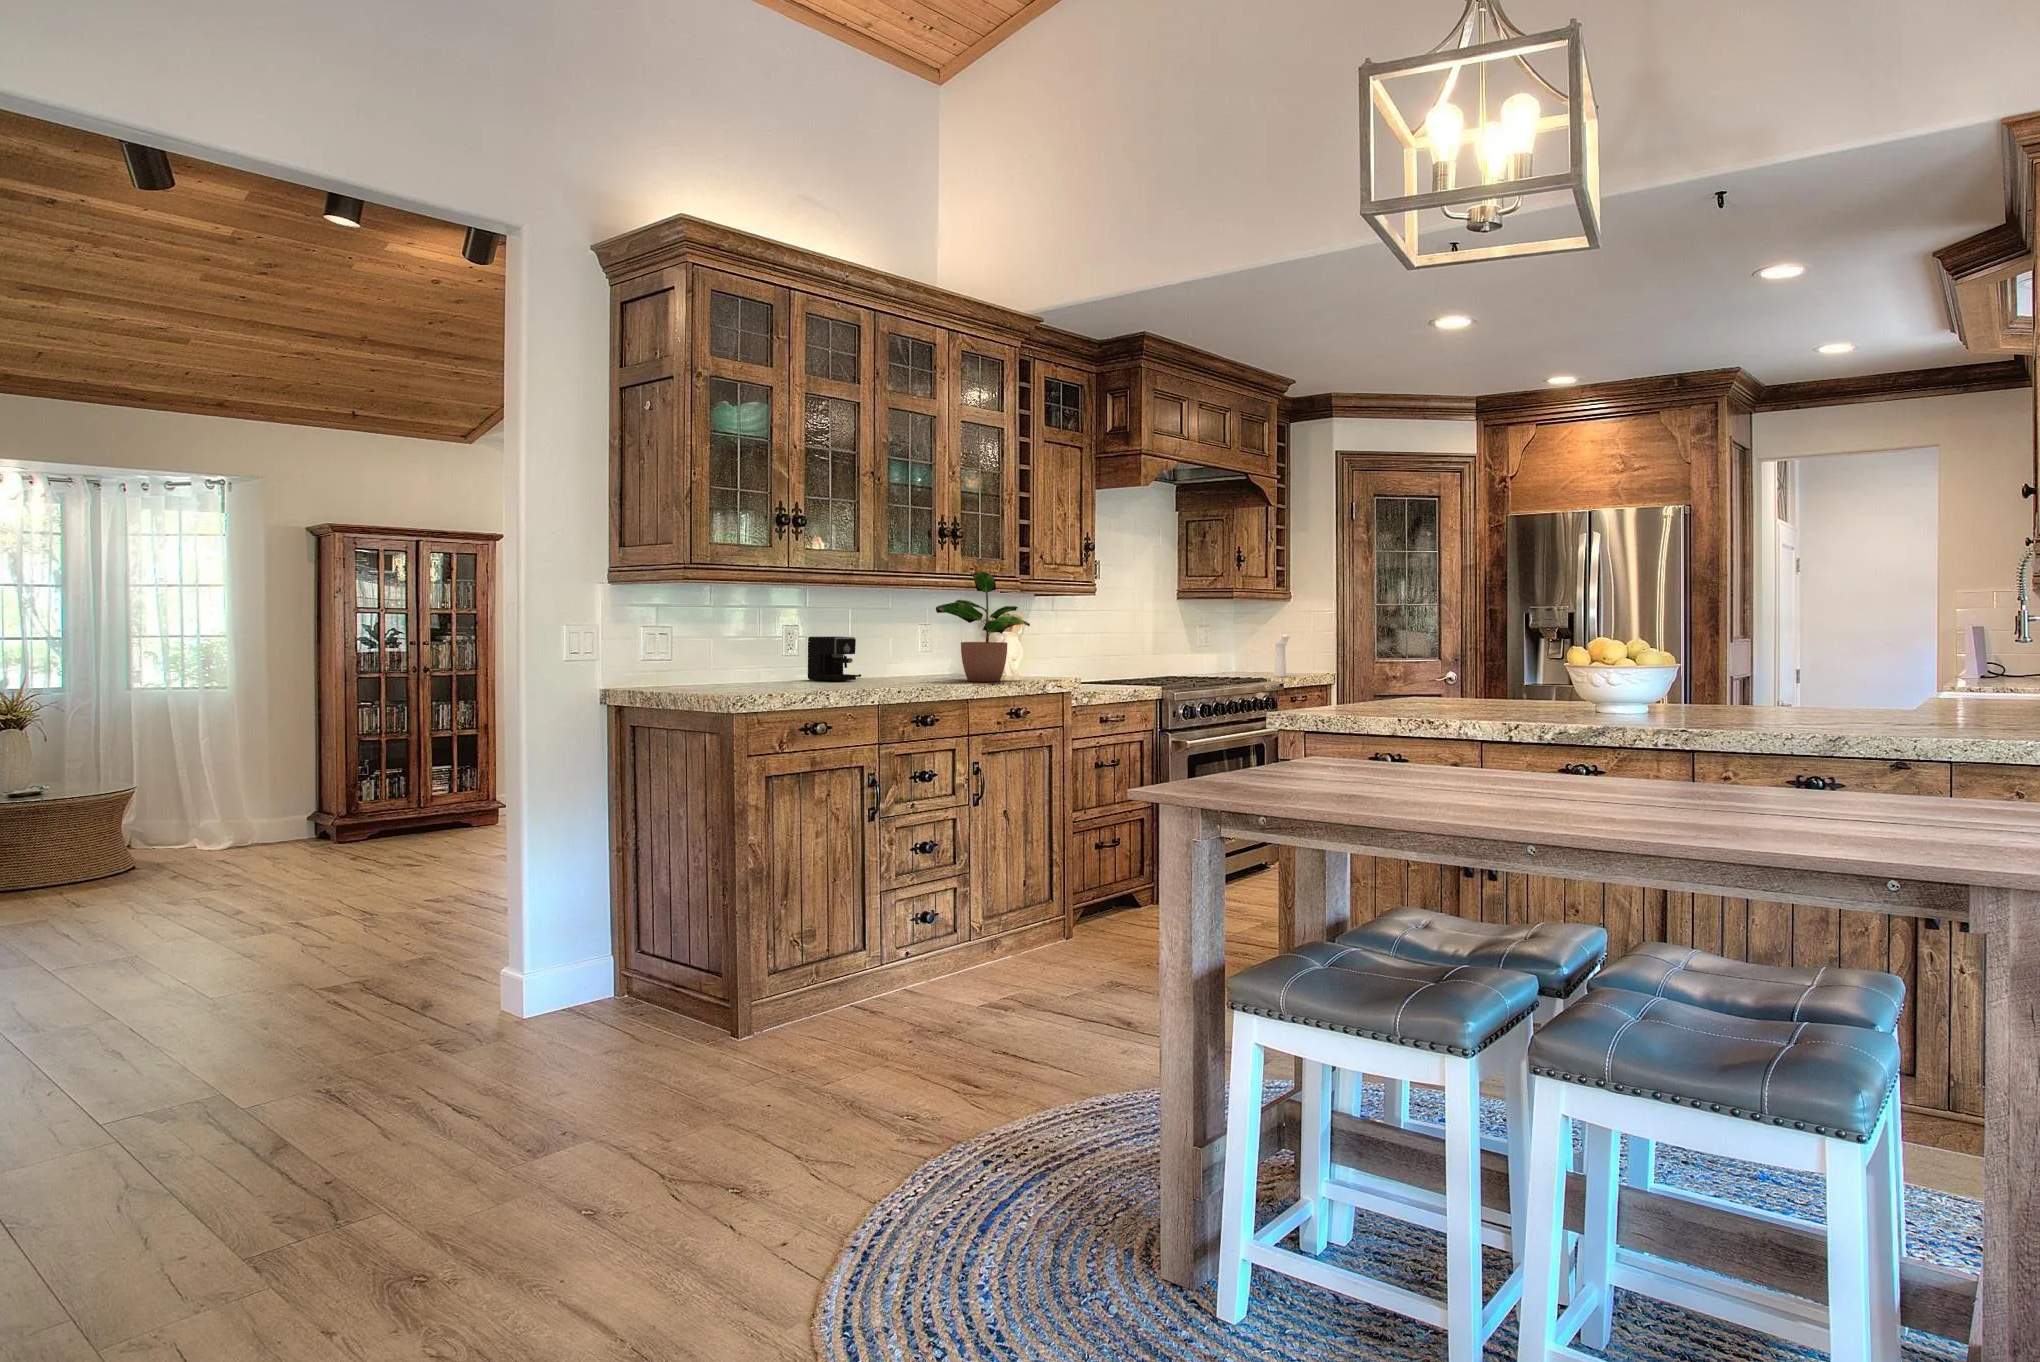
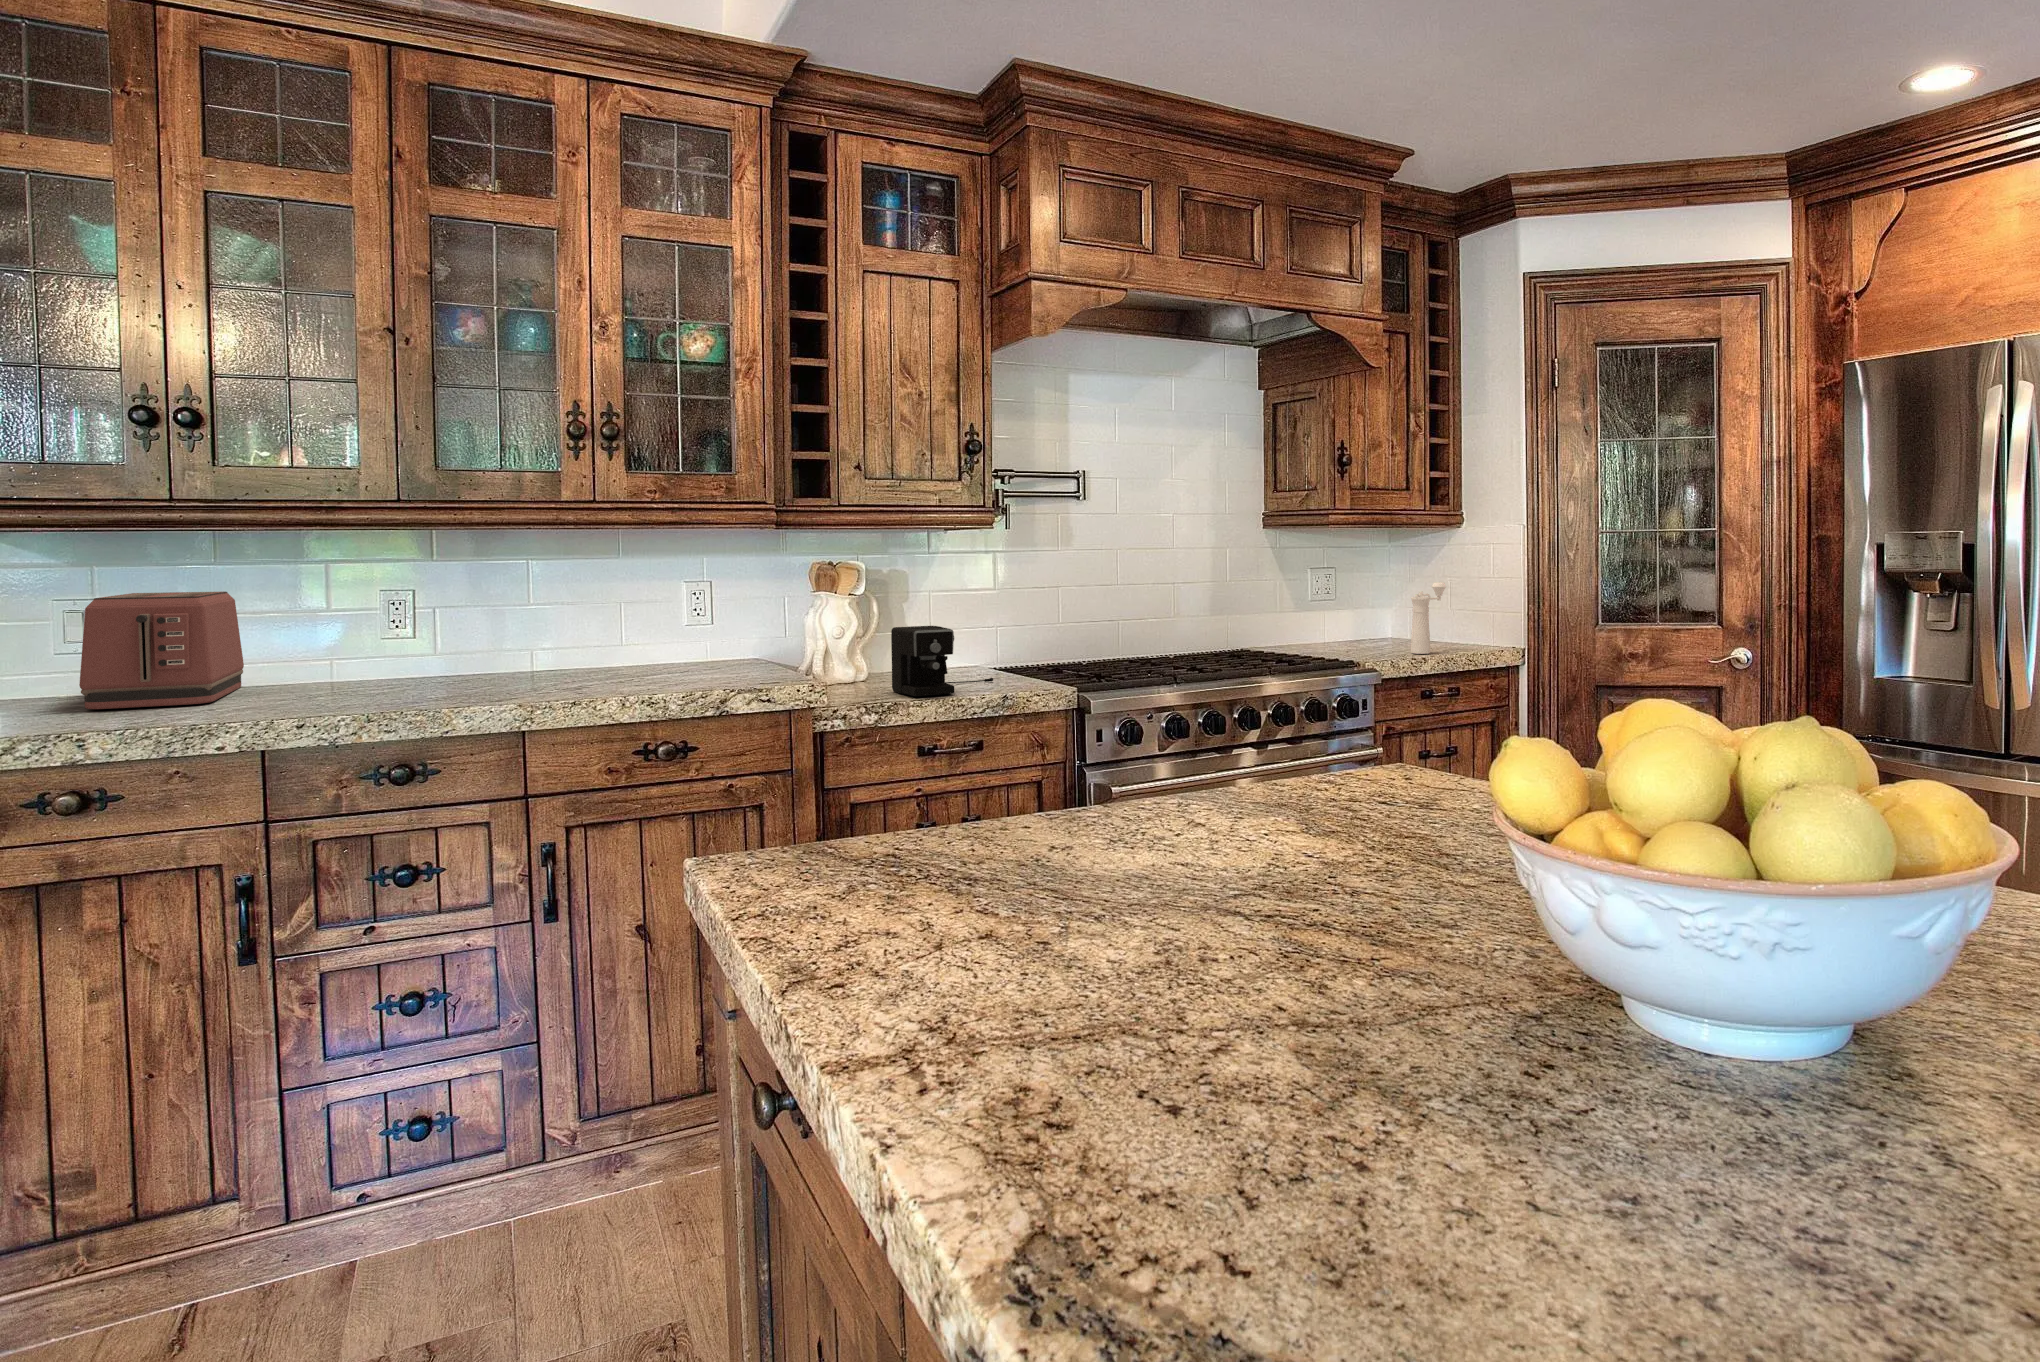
potted plant: present [936,572,1030,682] -> none [539,496,744,691]
toaster: none [689,623,791,687] -> present [79,591,244,709]
coffee maker: present [808,637,861,681] -> present [891,626,993,696]

